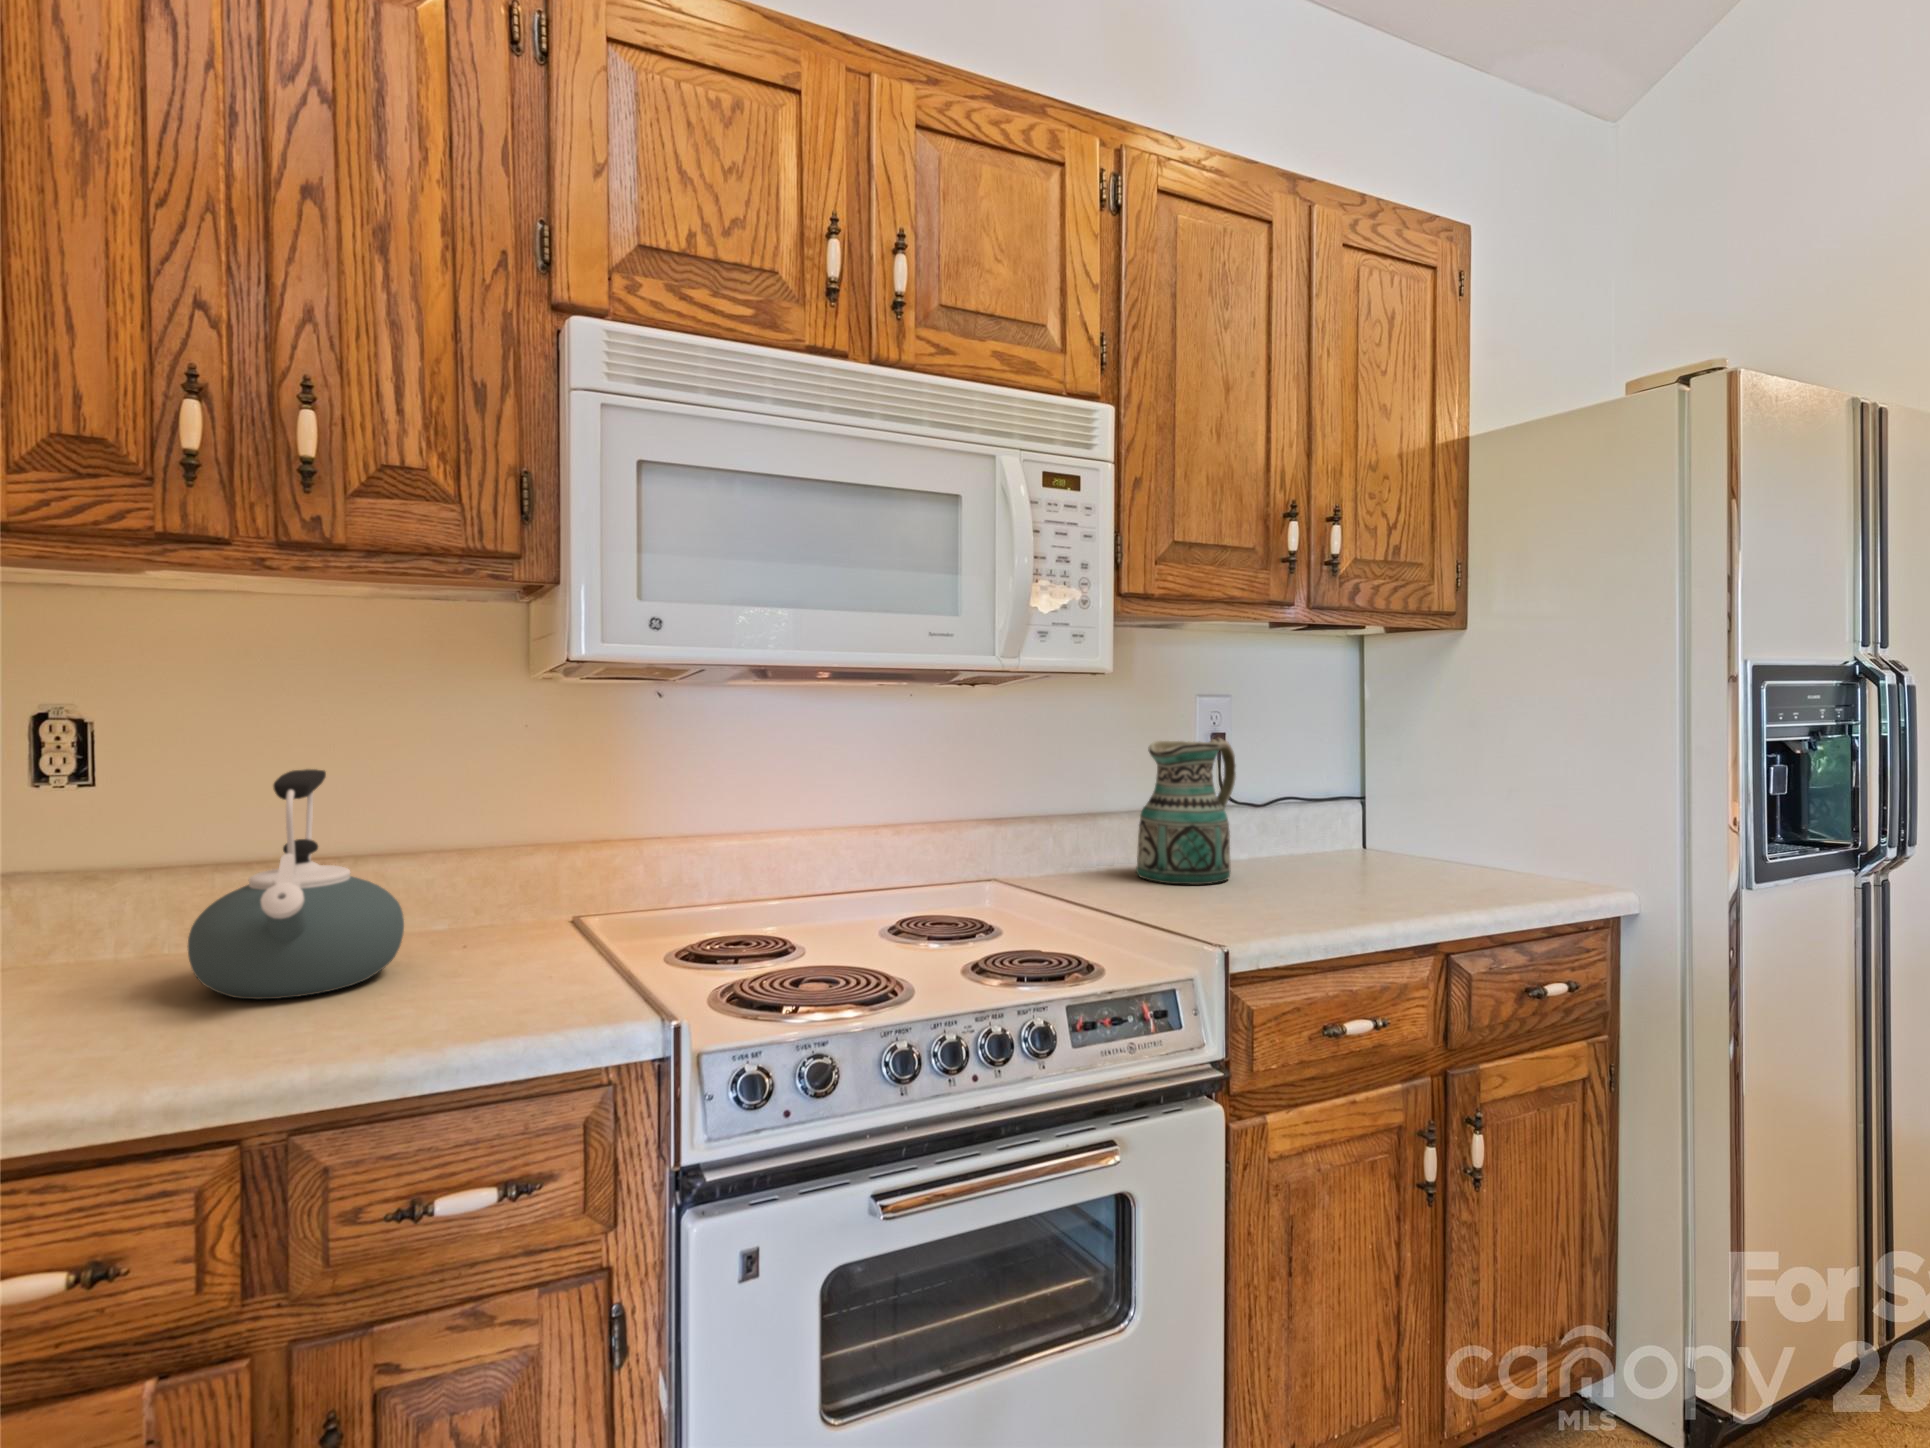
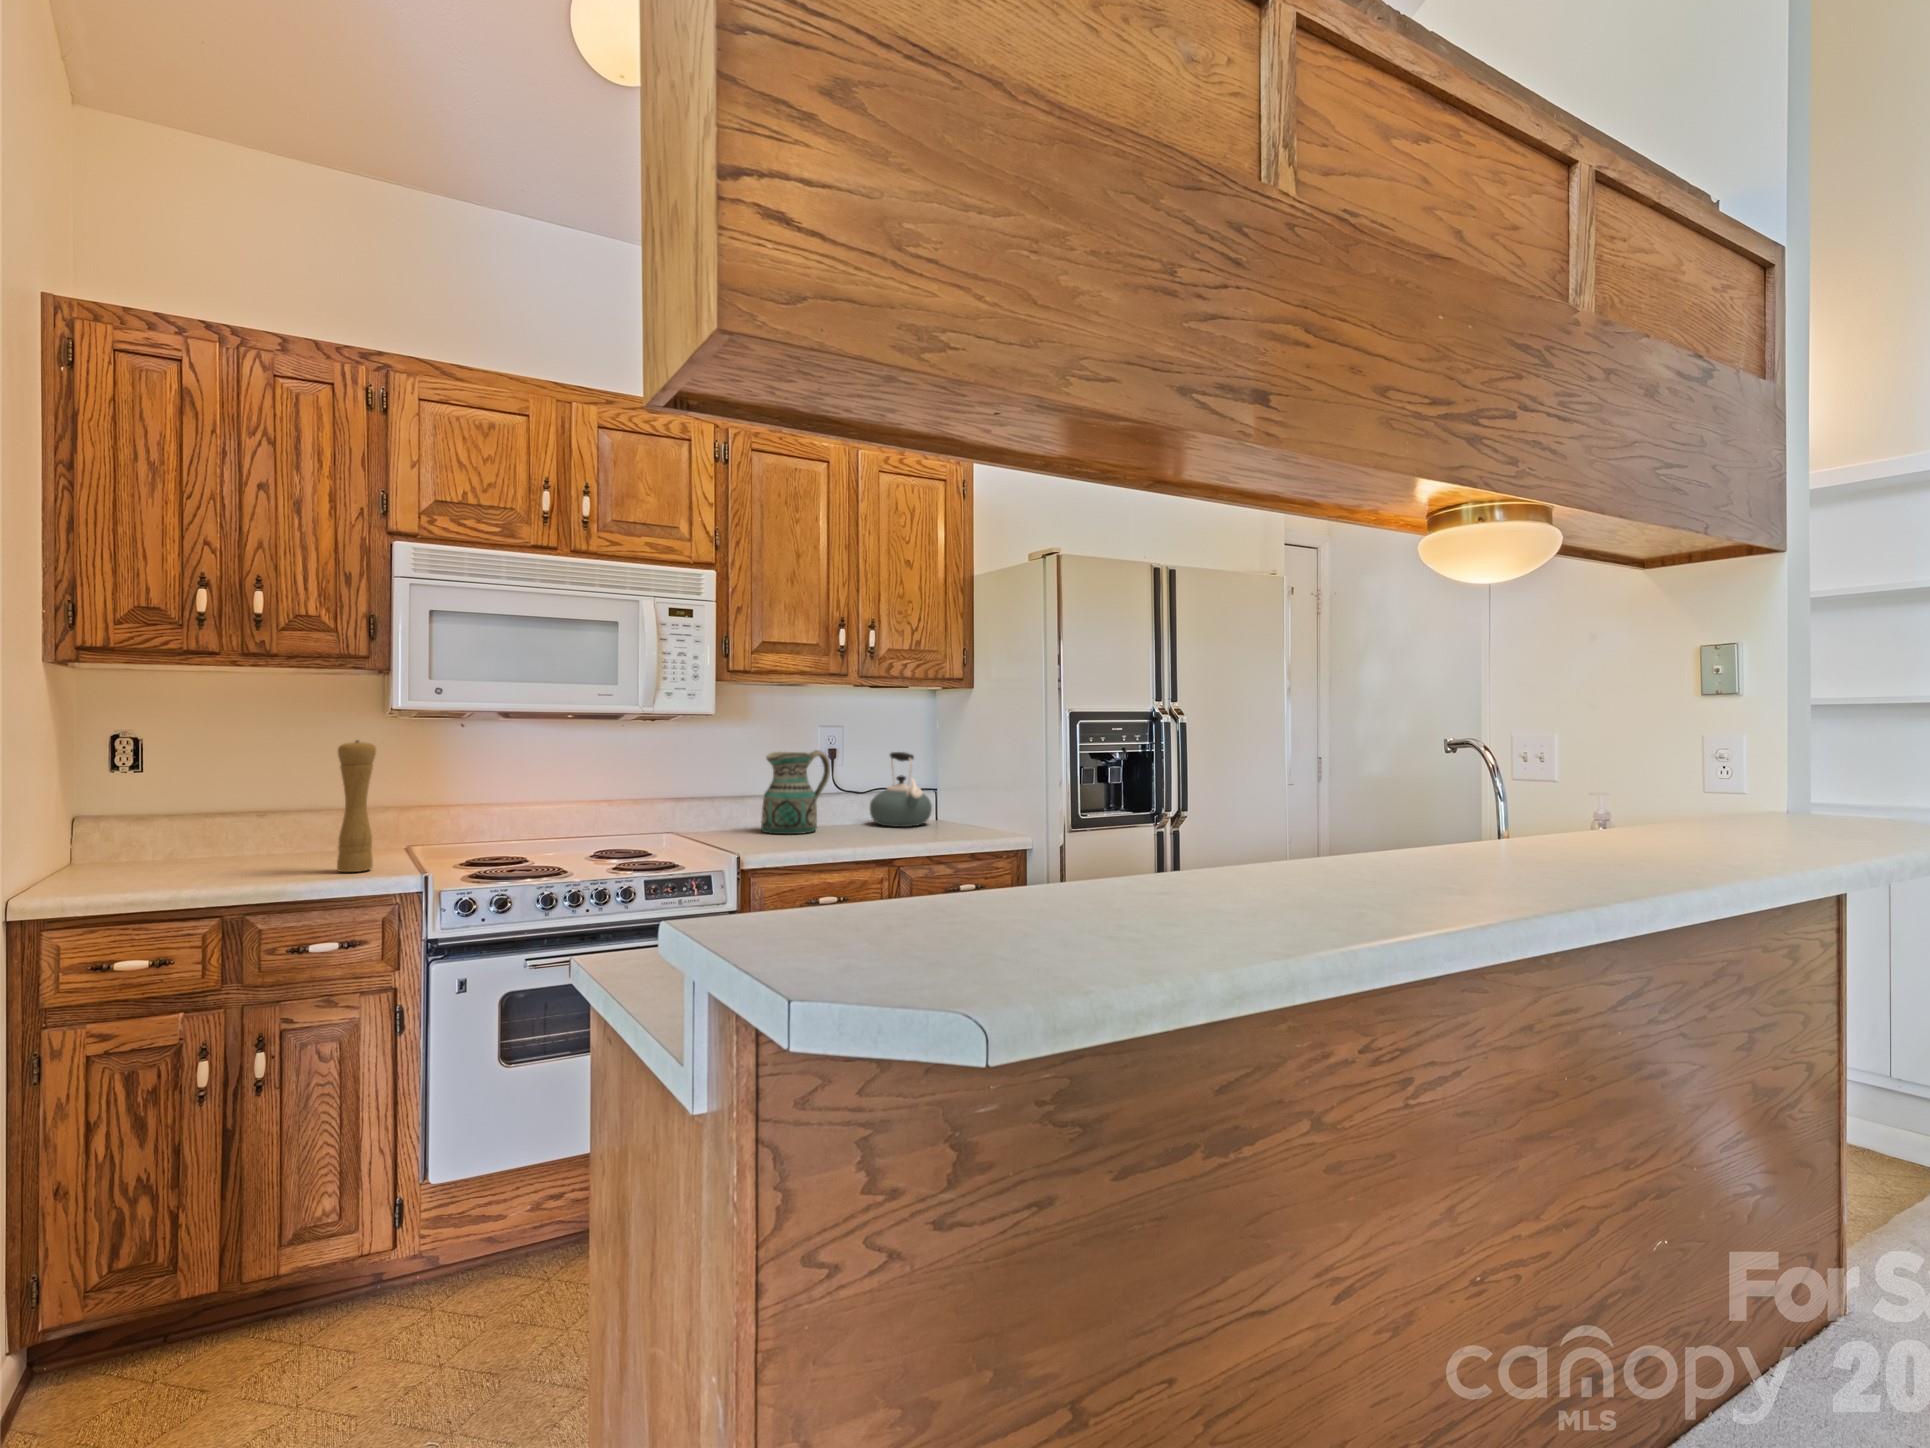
pepper mill: none [474,725,548,1004] -> present [337,740,376,872]
kettle: present [188,769,404,999] -> present [870,752,932,827]

